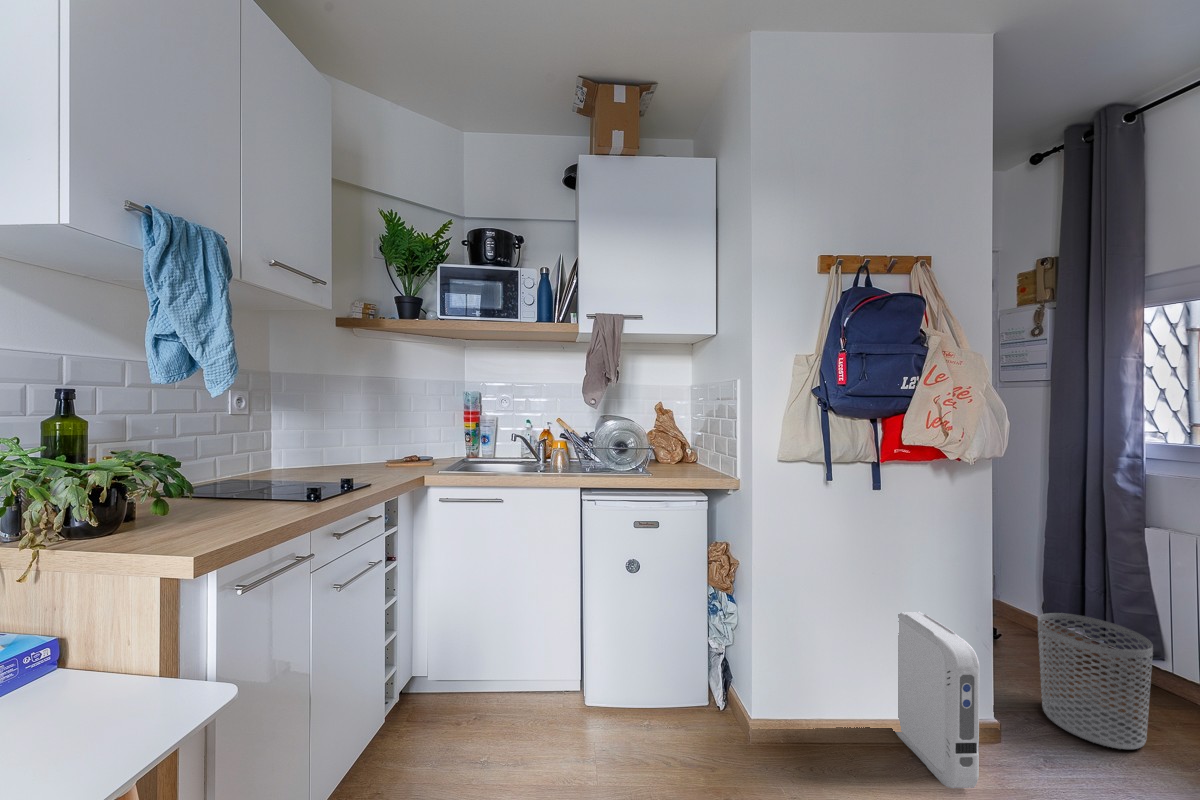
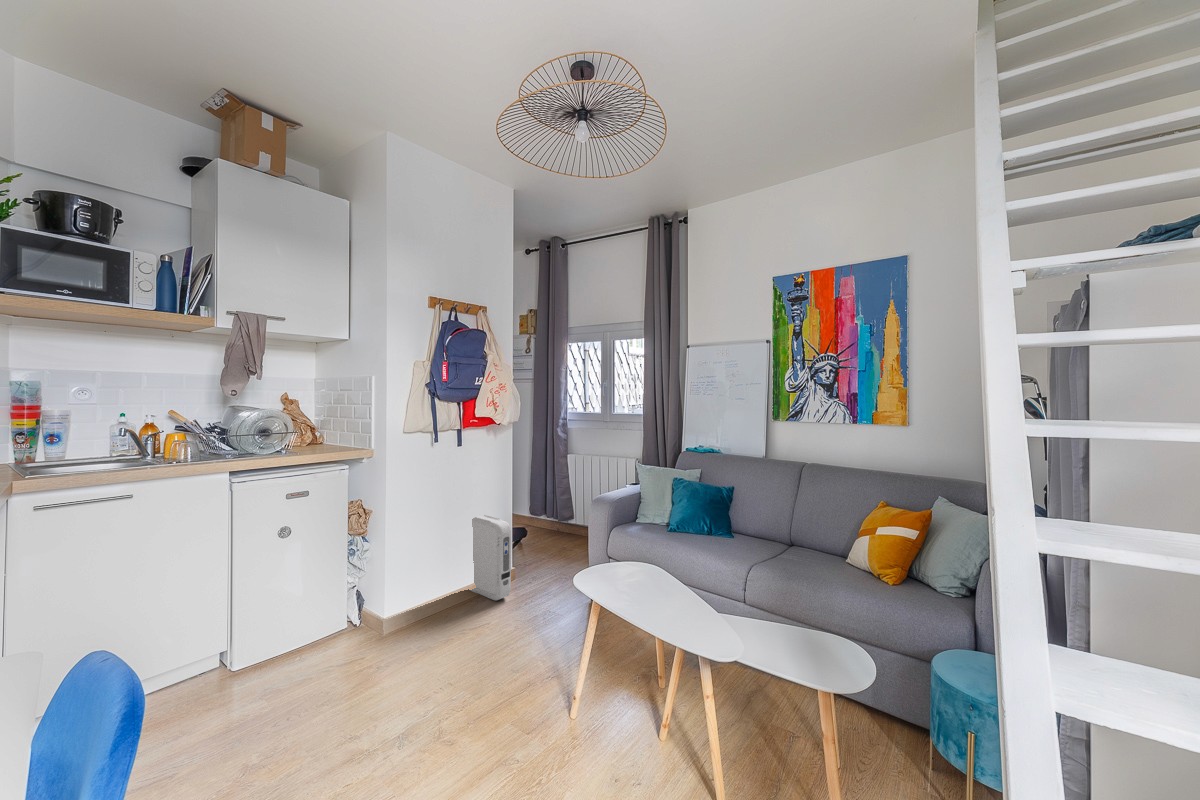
waste bin: present [1038,613,1153,749] -> none [531,504,572,563]

